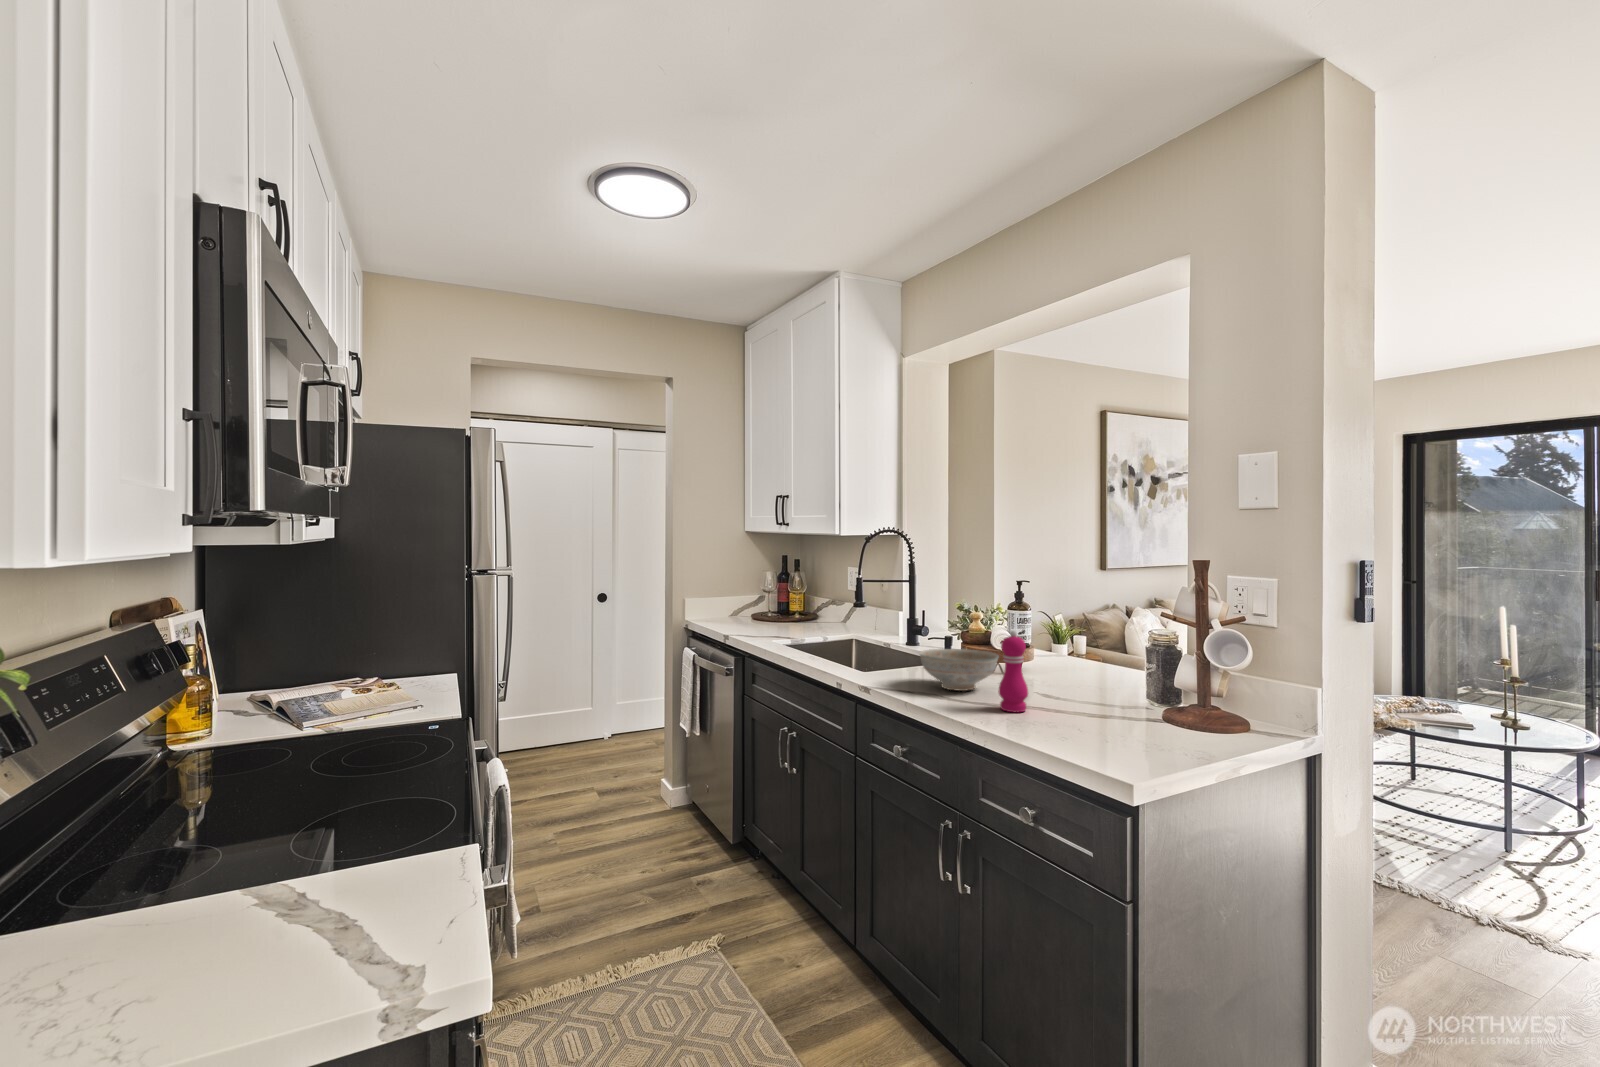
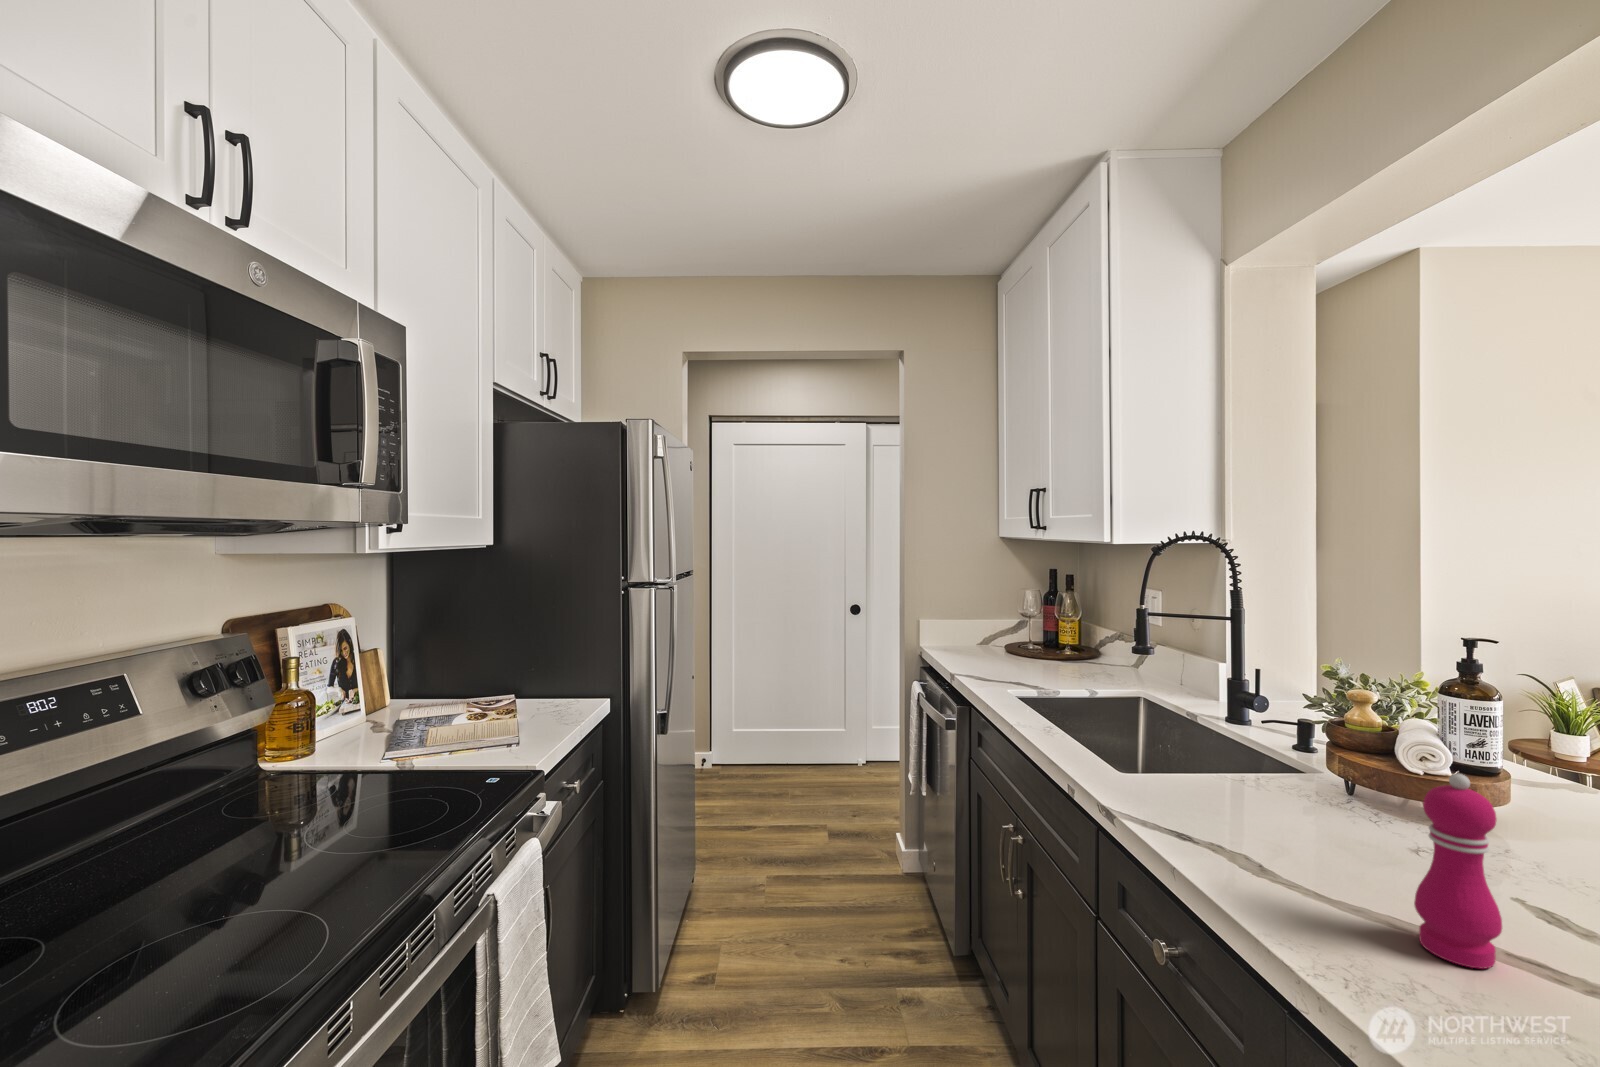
decorative bowl: present [920,649,999,691] -> none [1229,760,1416,861]

